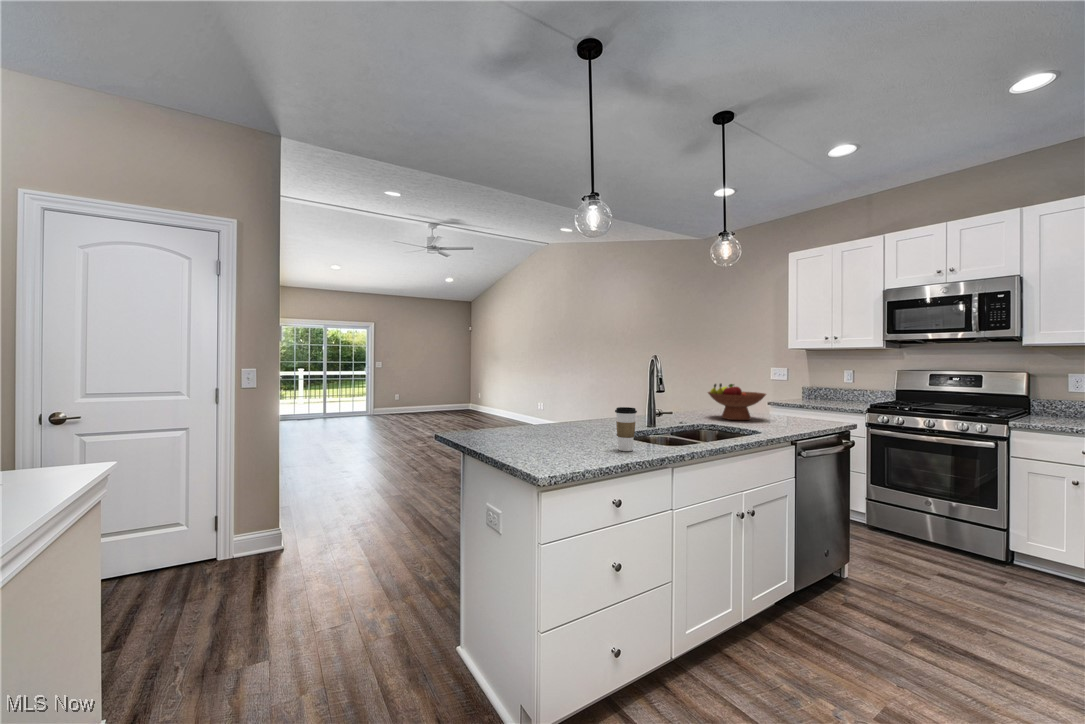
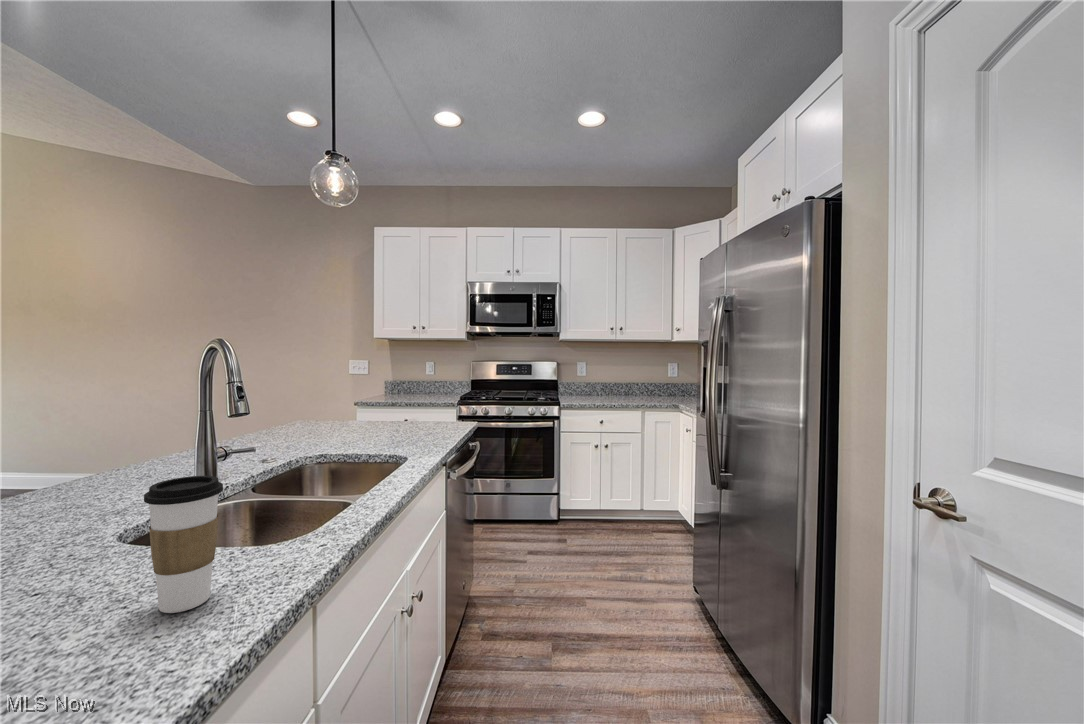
fruit bowl: present [708,384,766,420] -> none [308,384,395,439]

